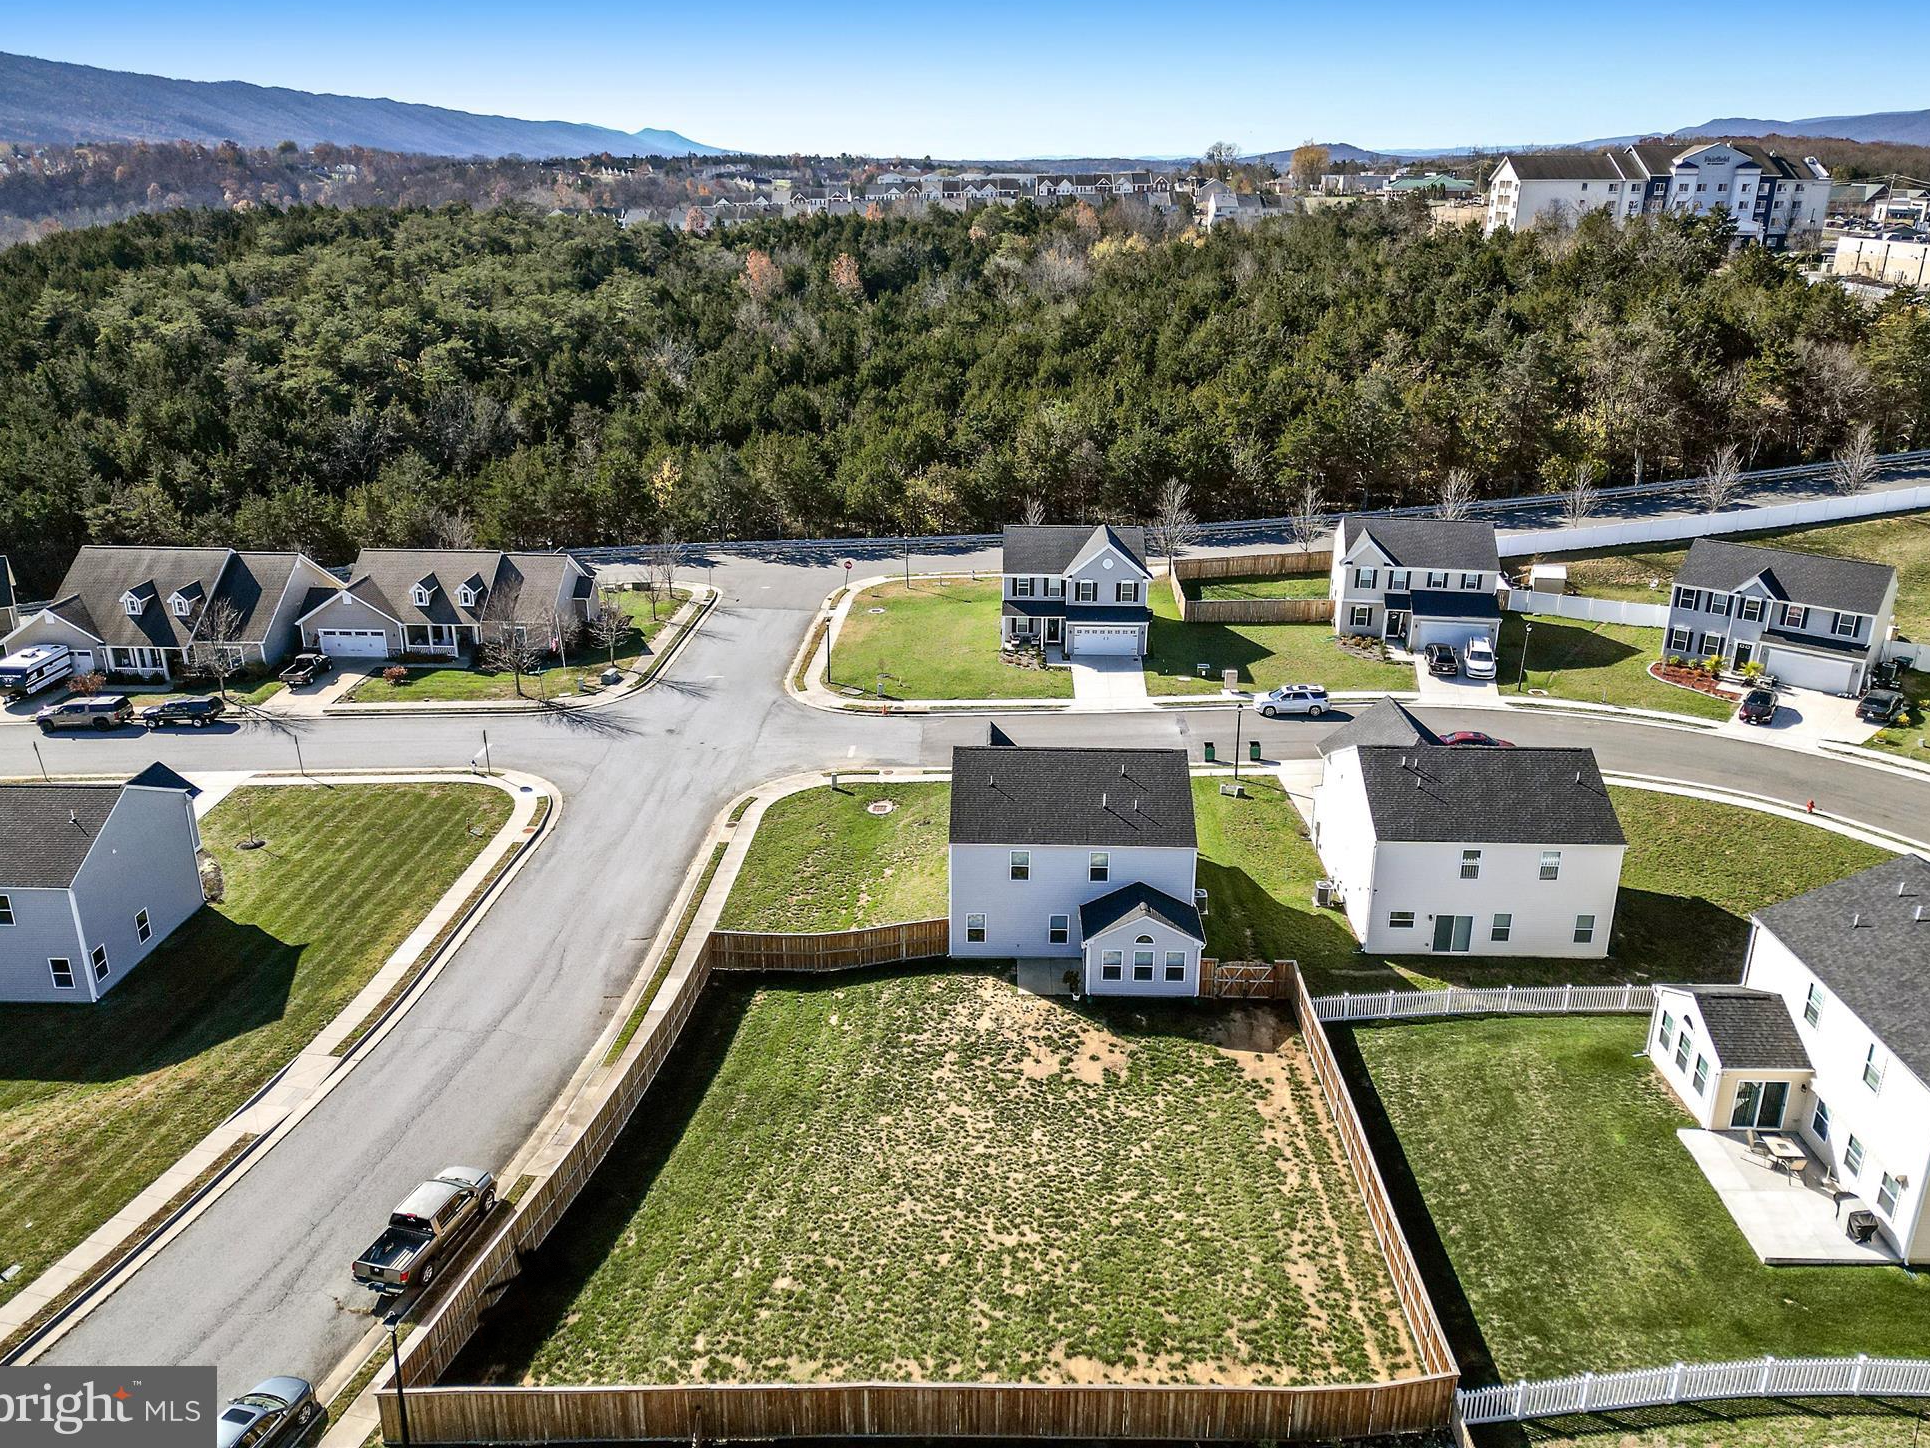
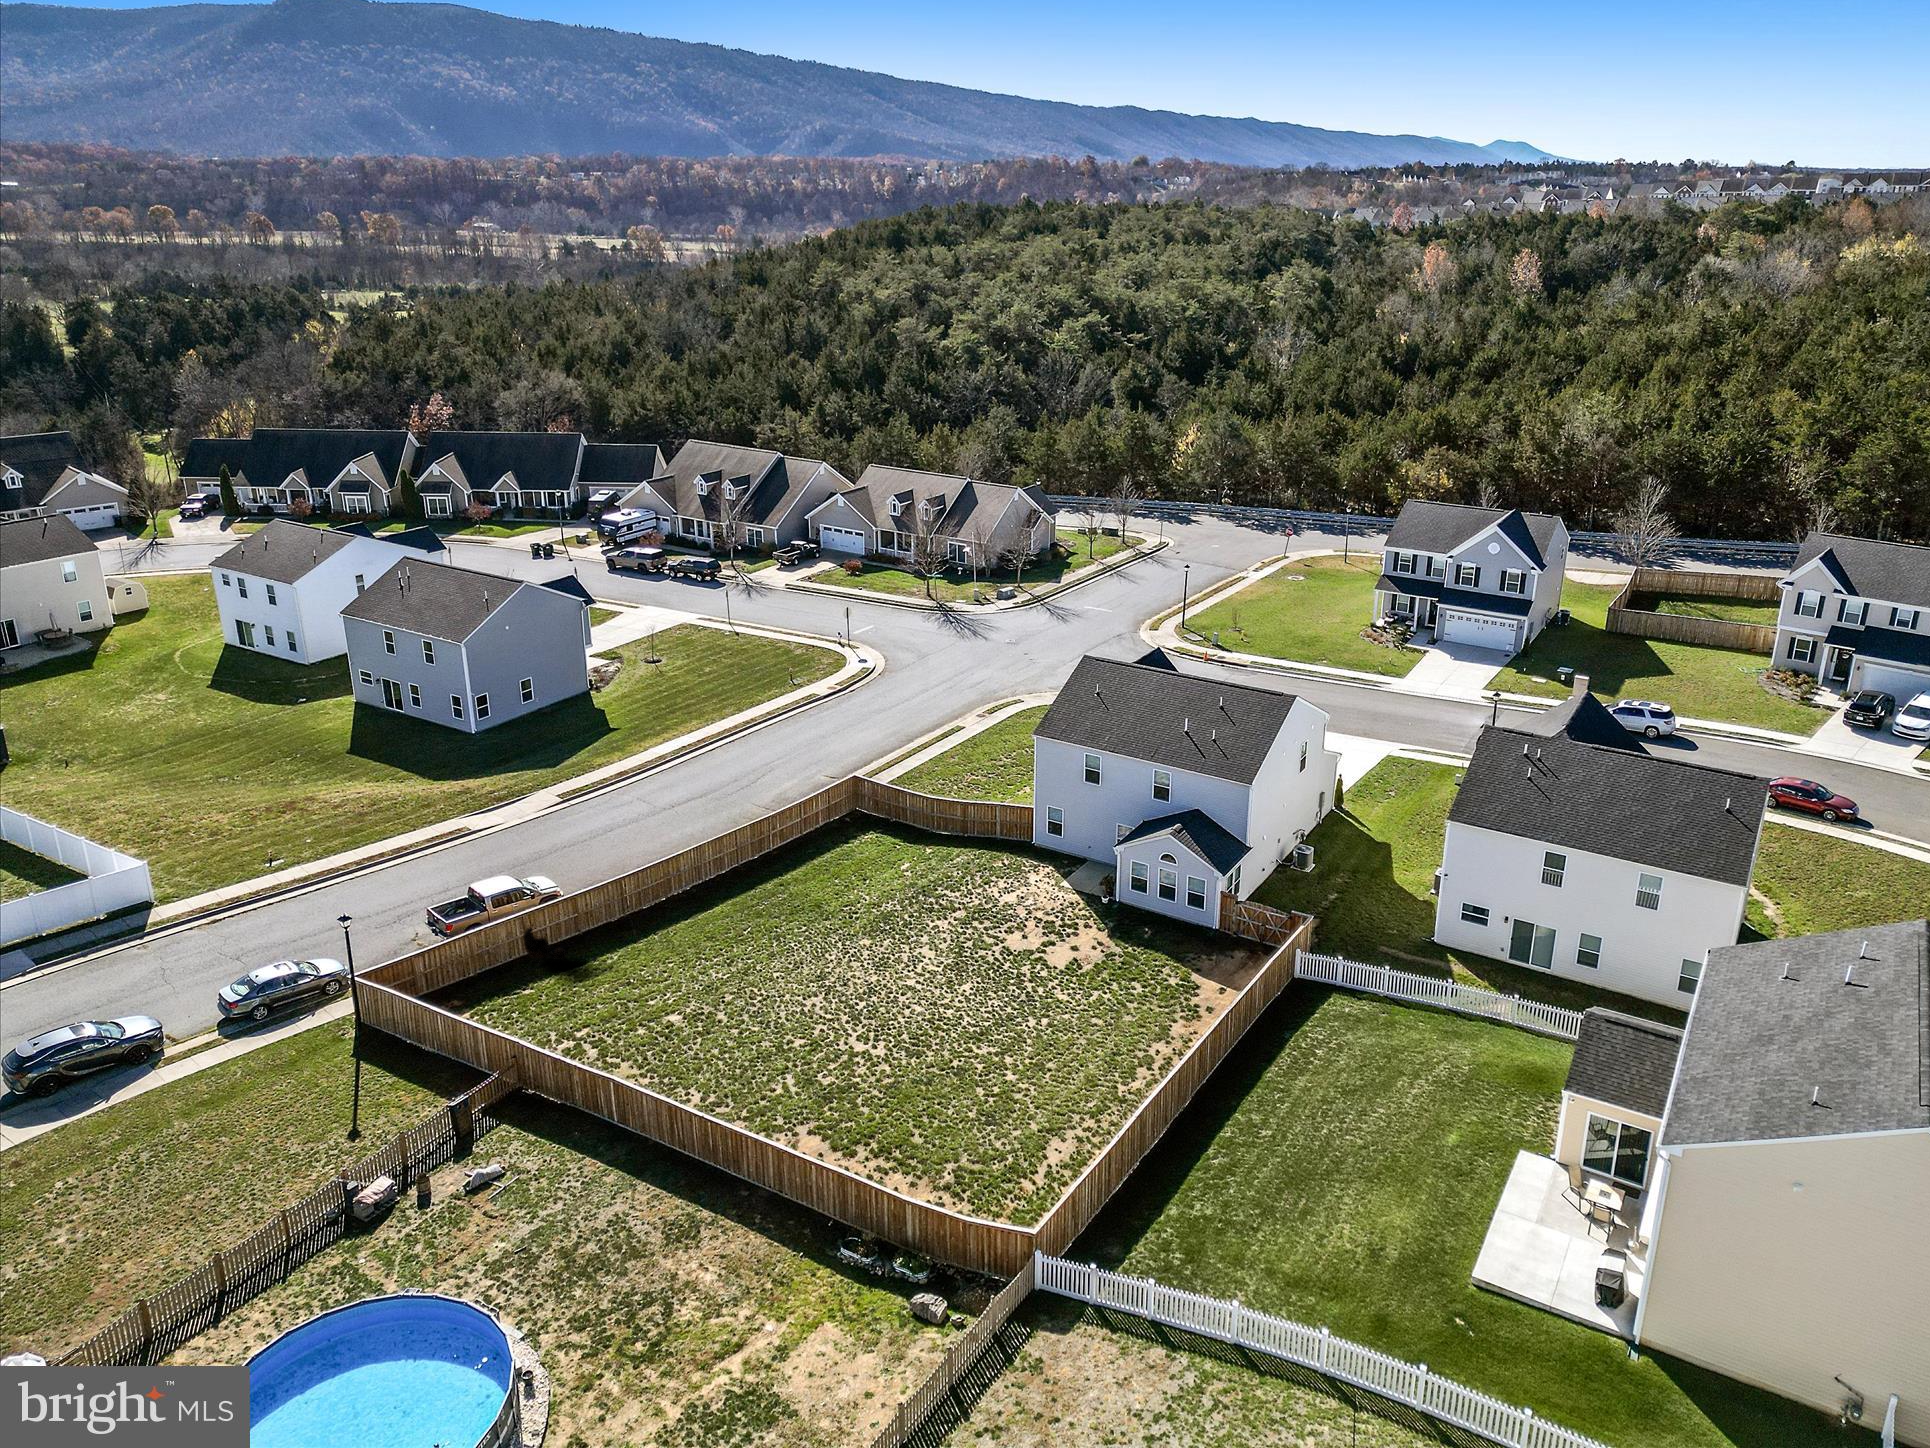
bench: present [476,1275,532,1346] -> none [474,946,518,987]

